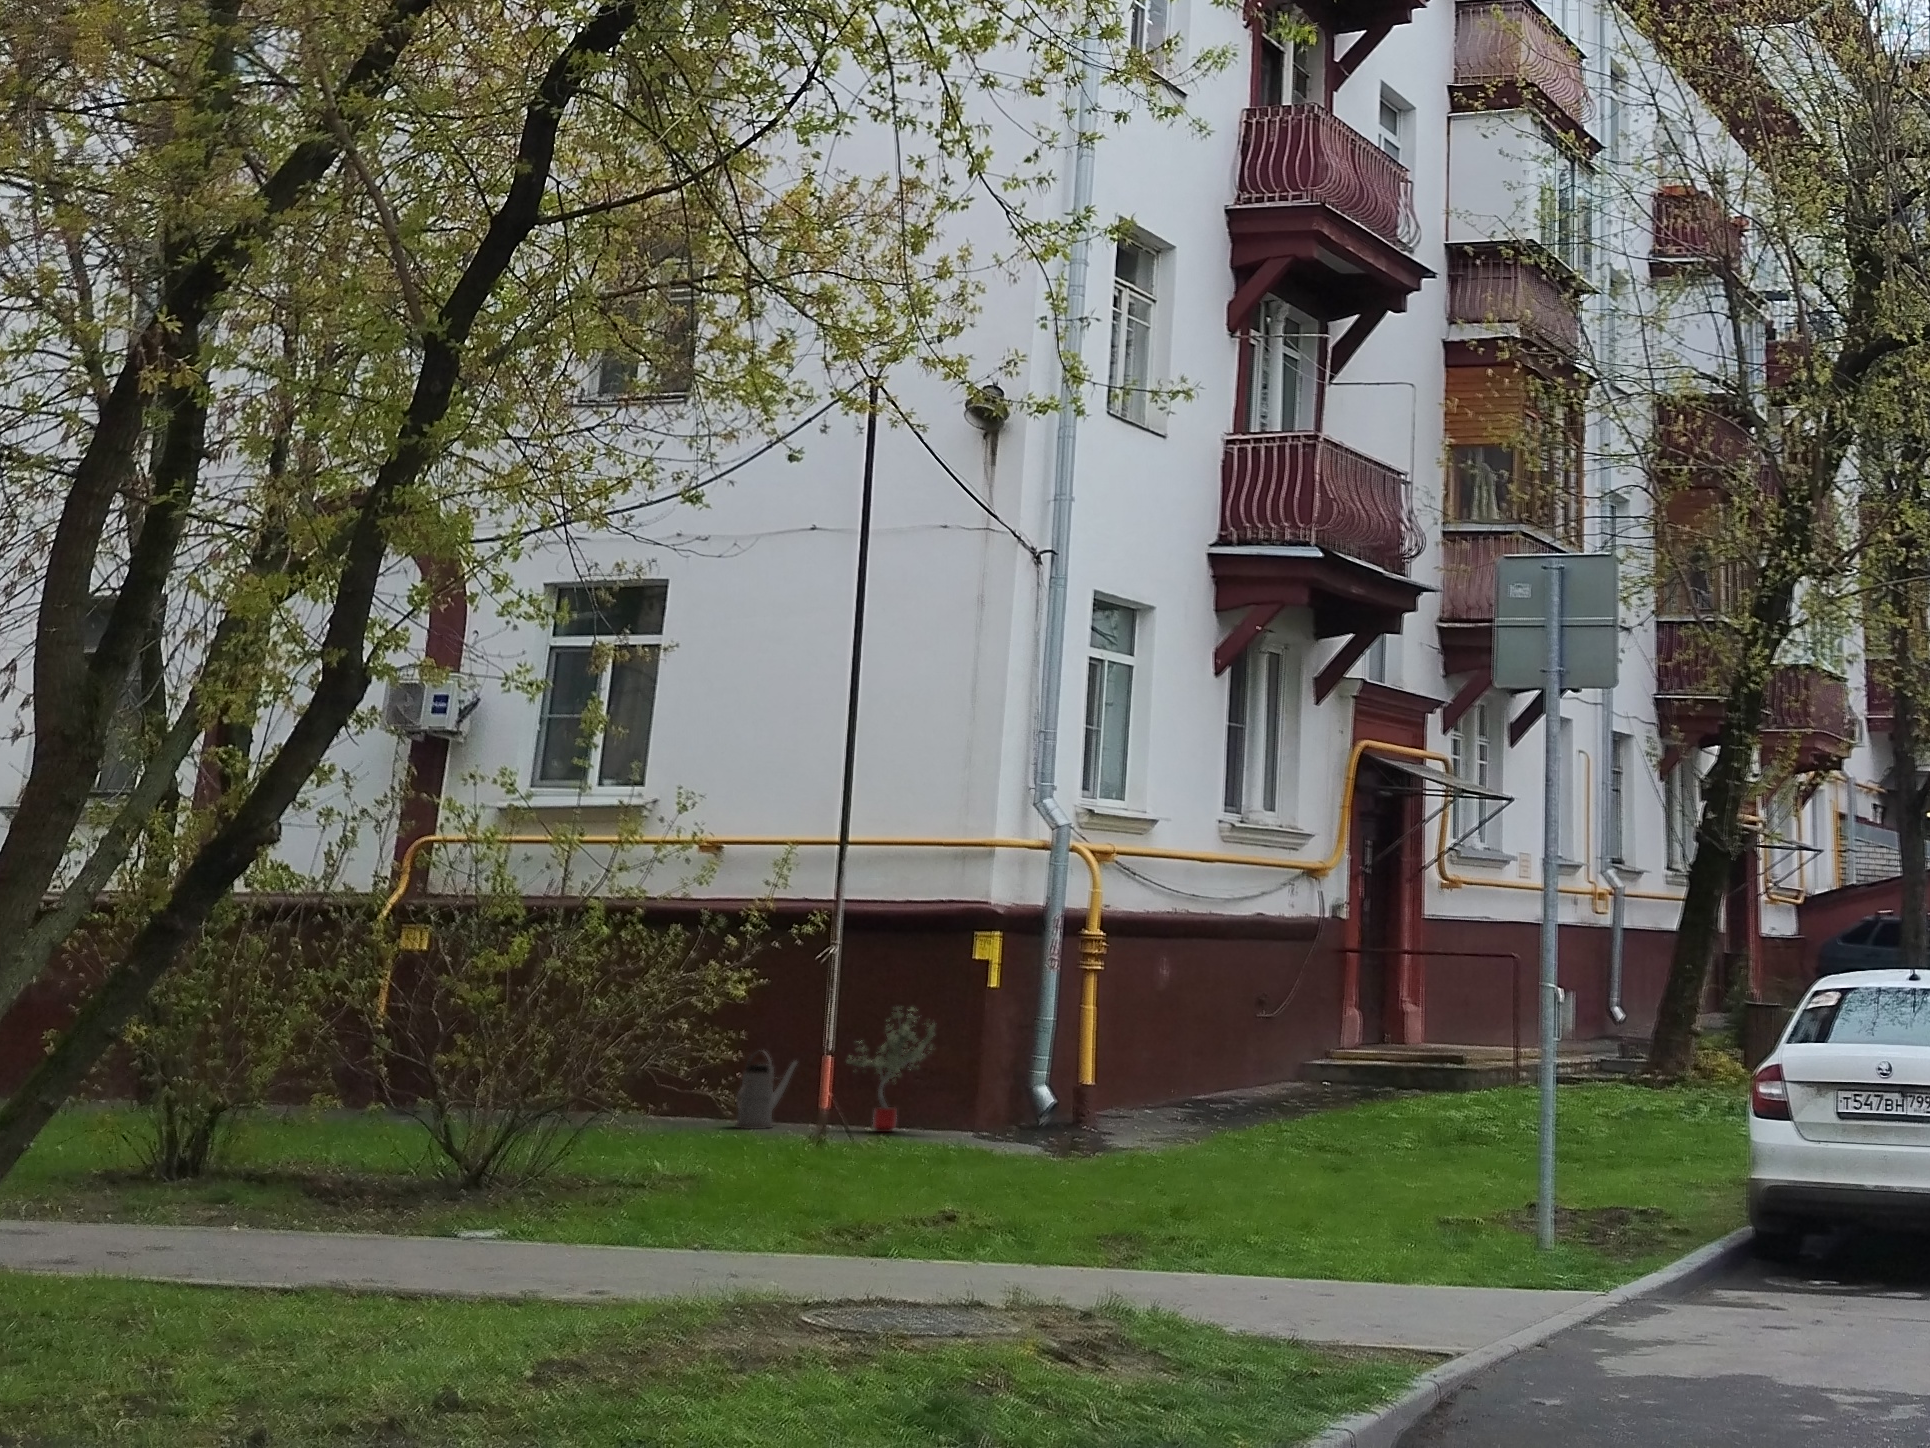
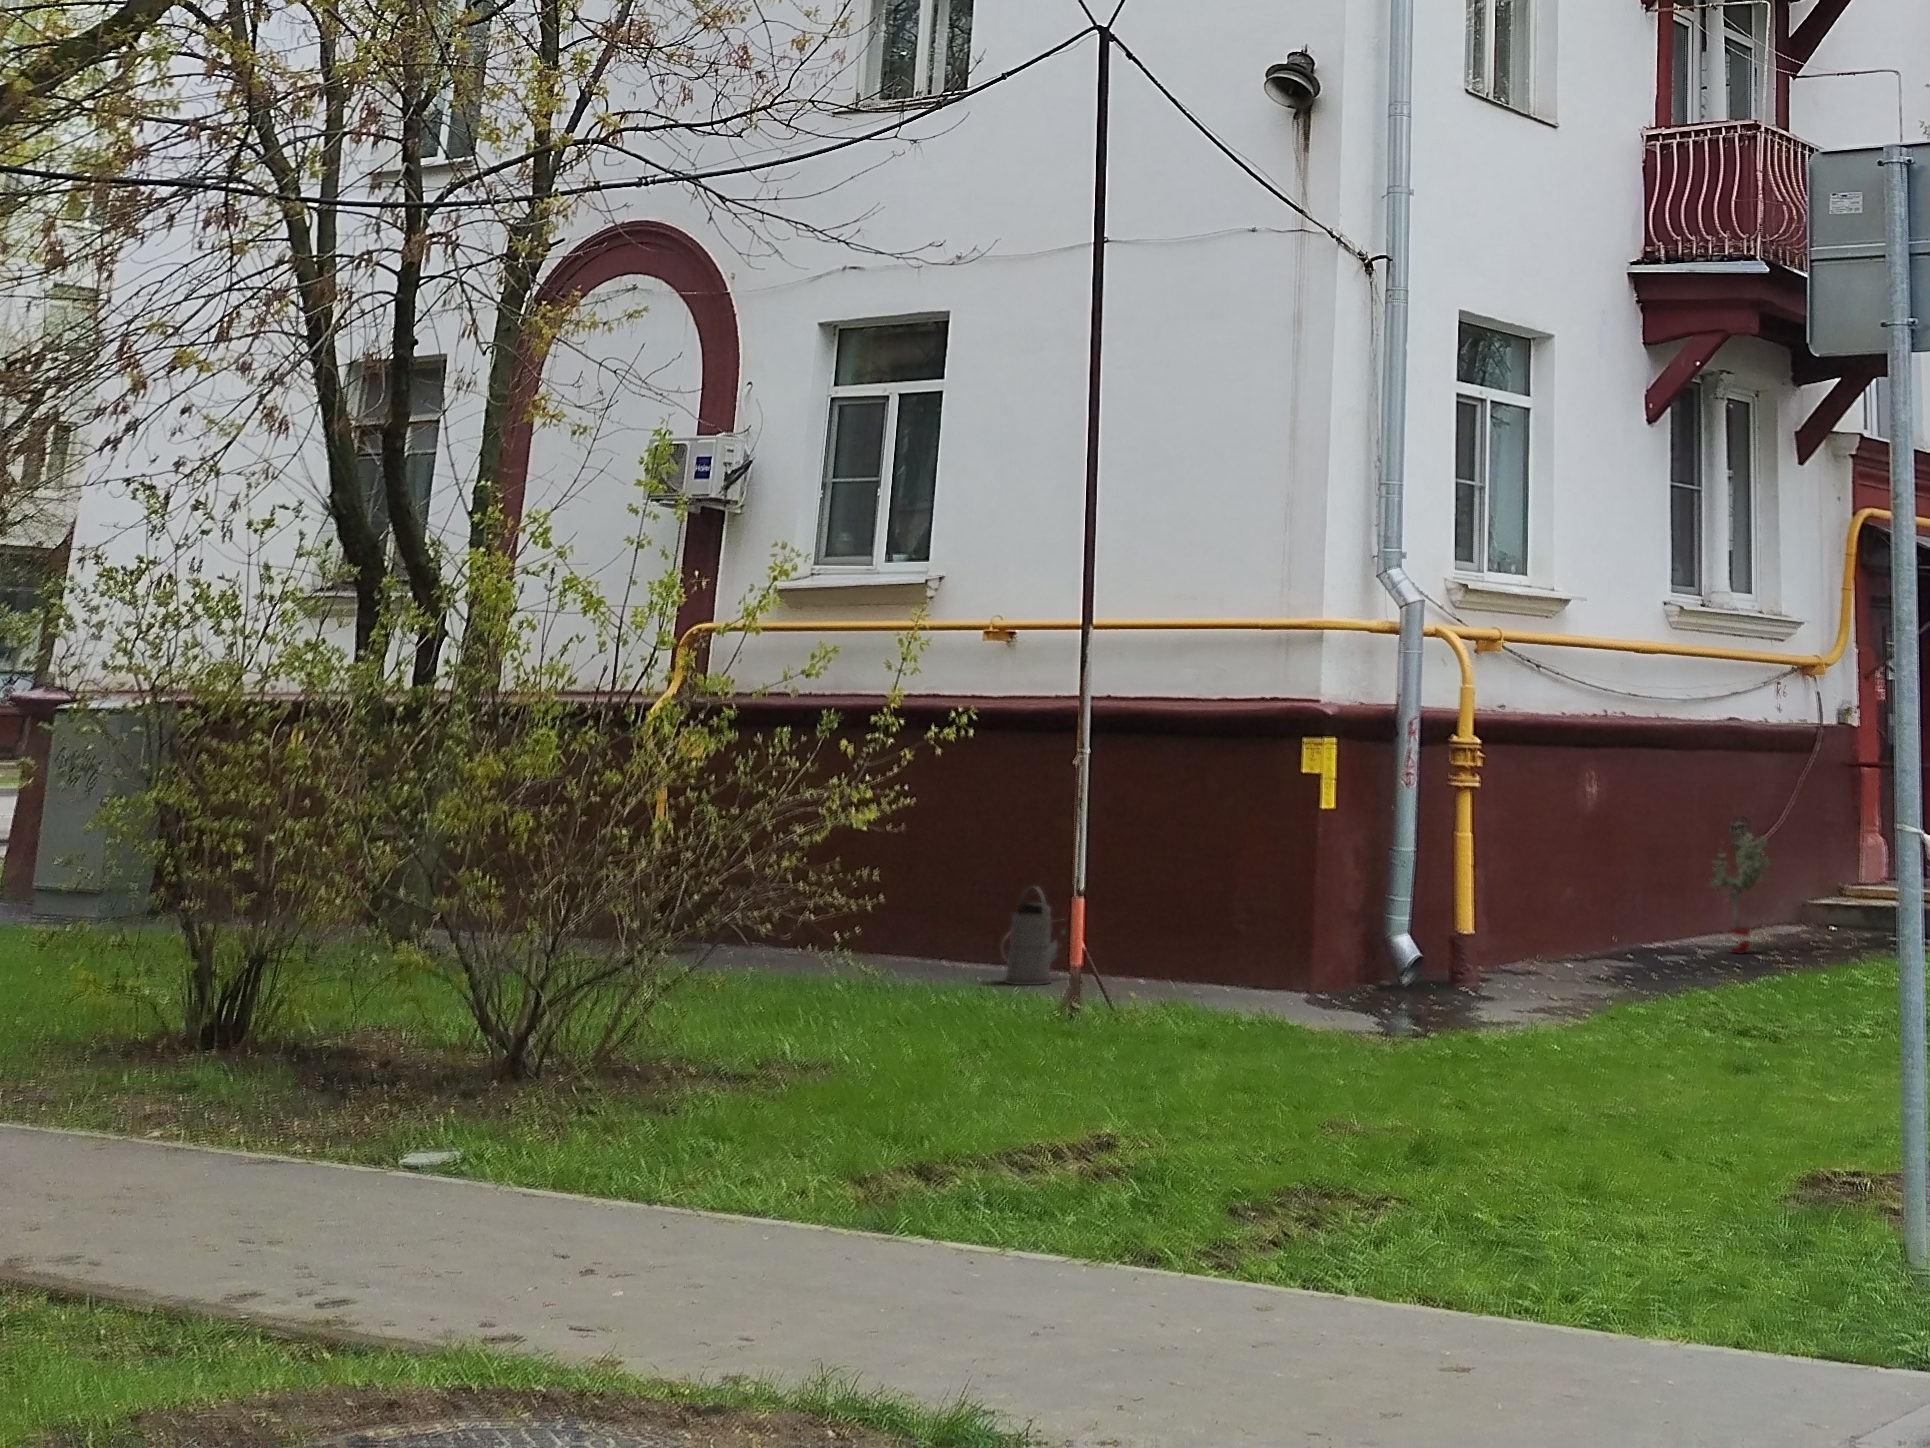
potted tree: present [848,1006,935,1132] -> present [1709,822,1771,953]

